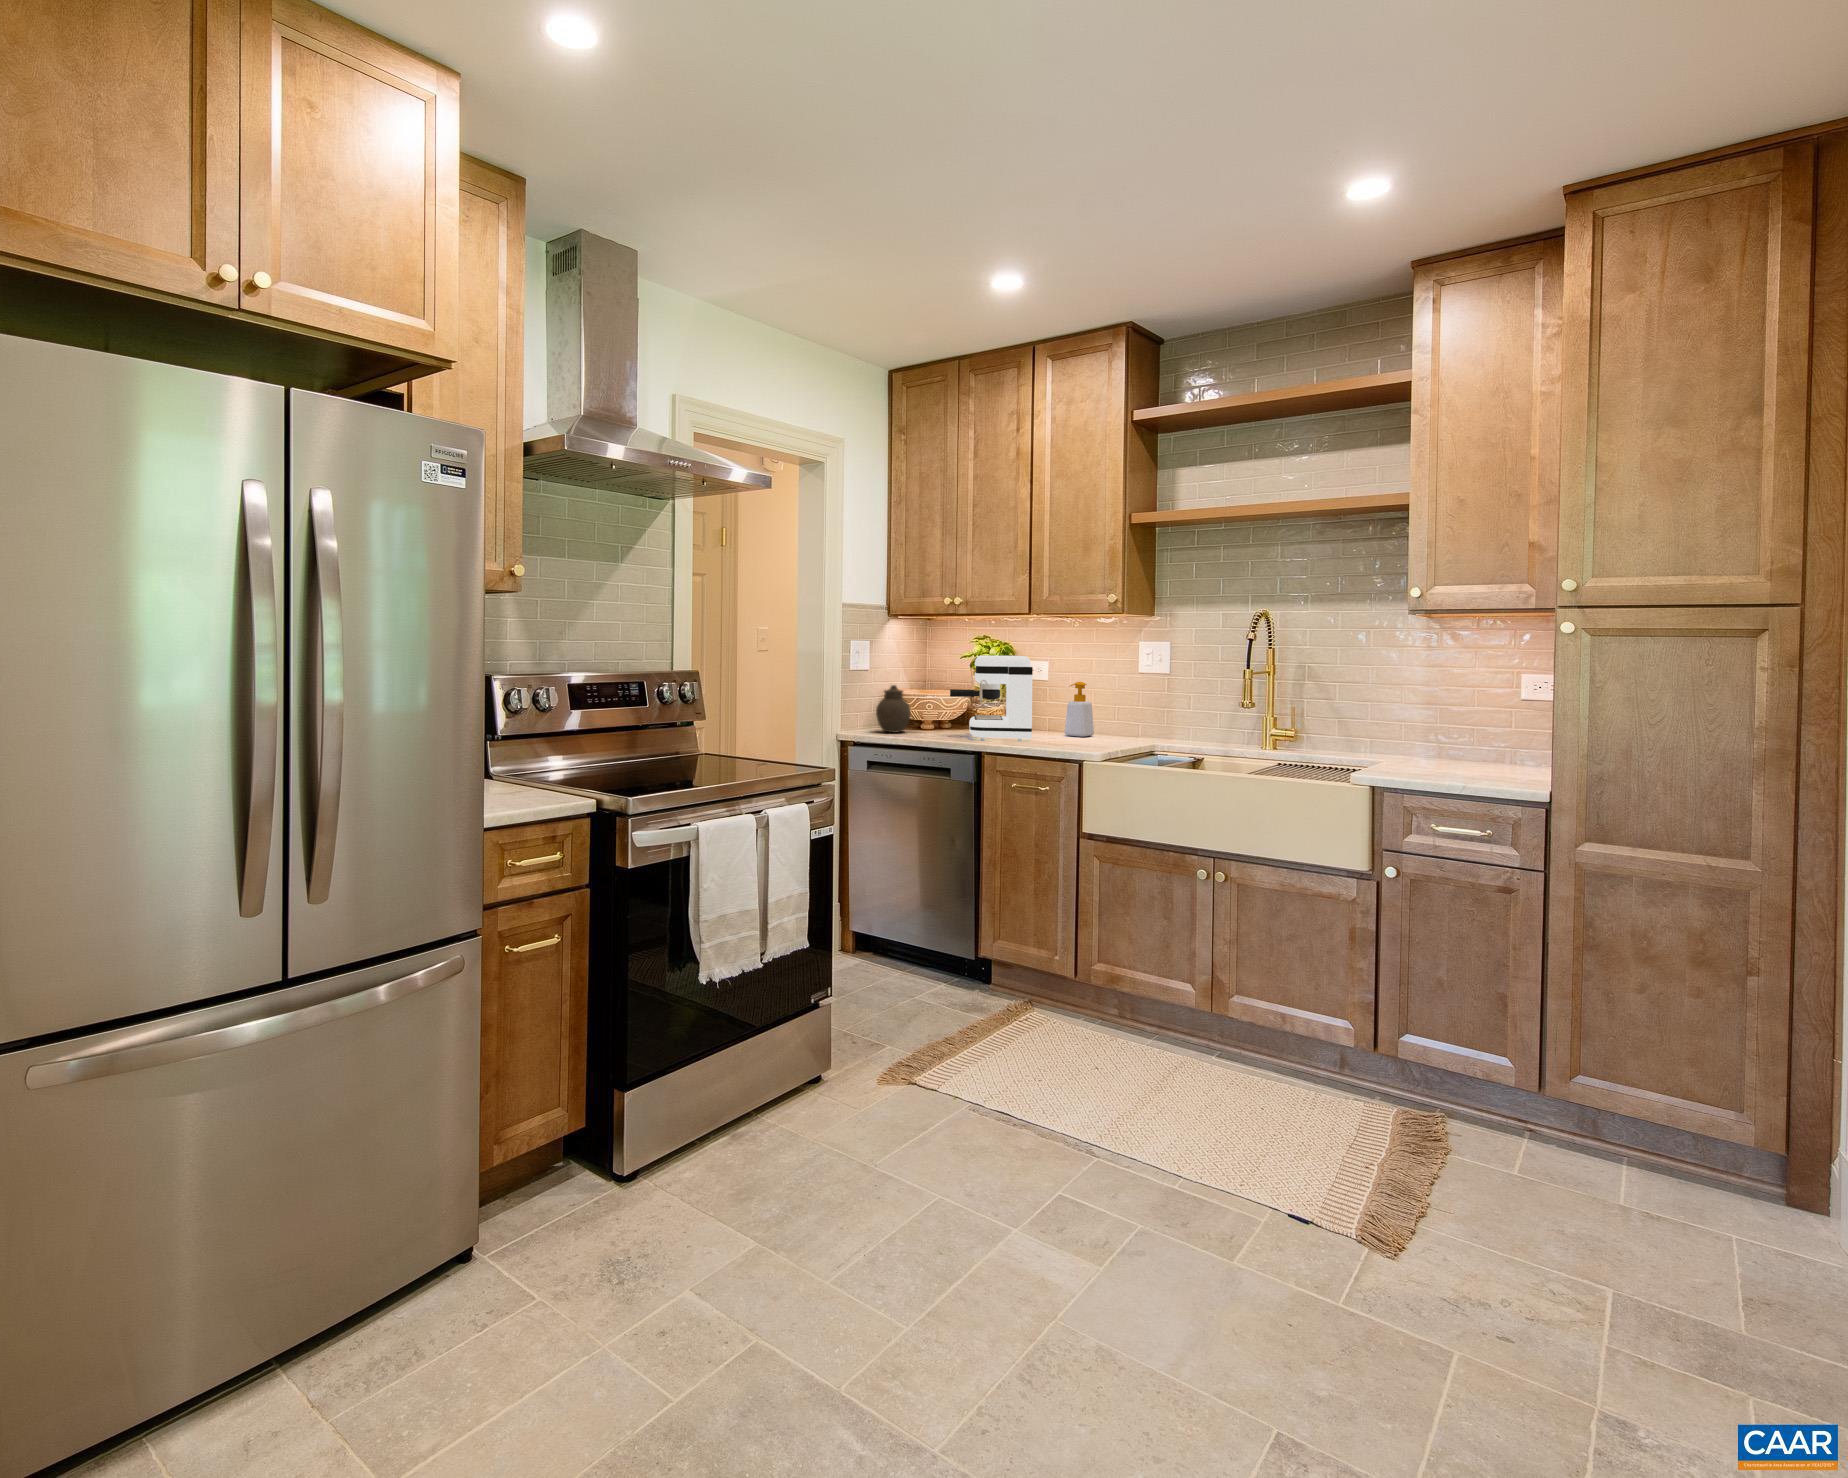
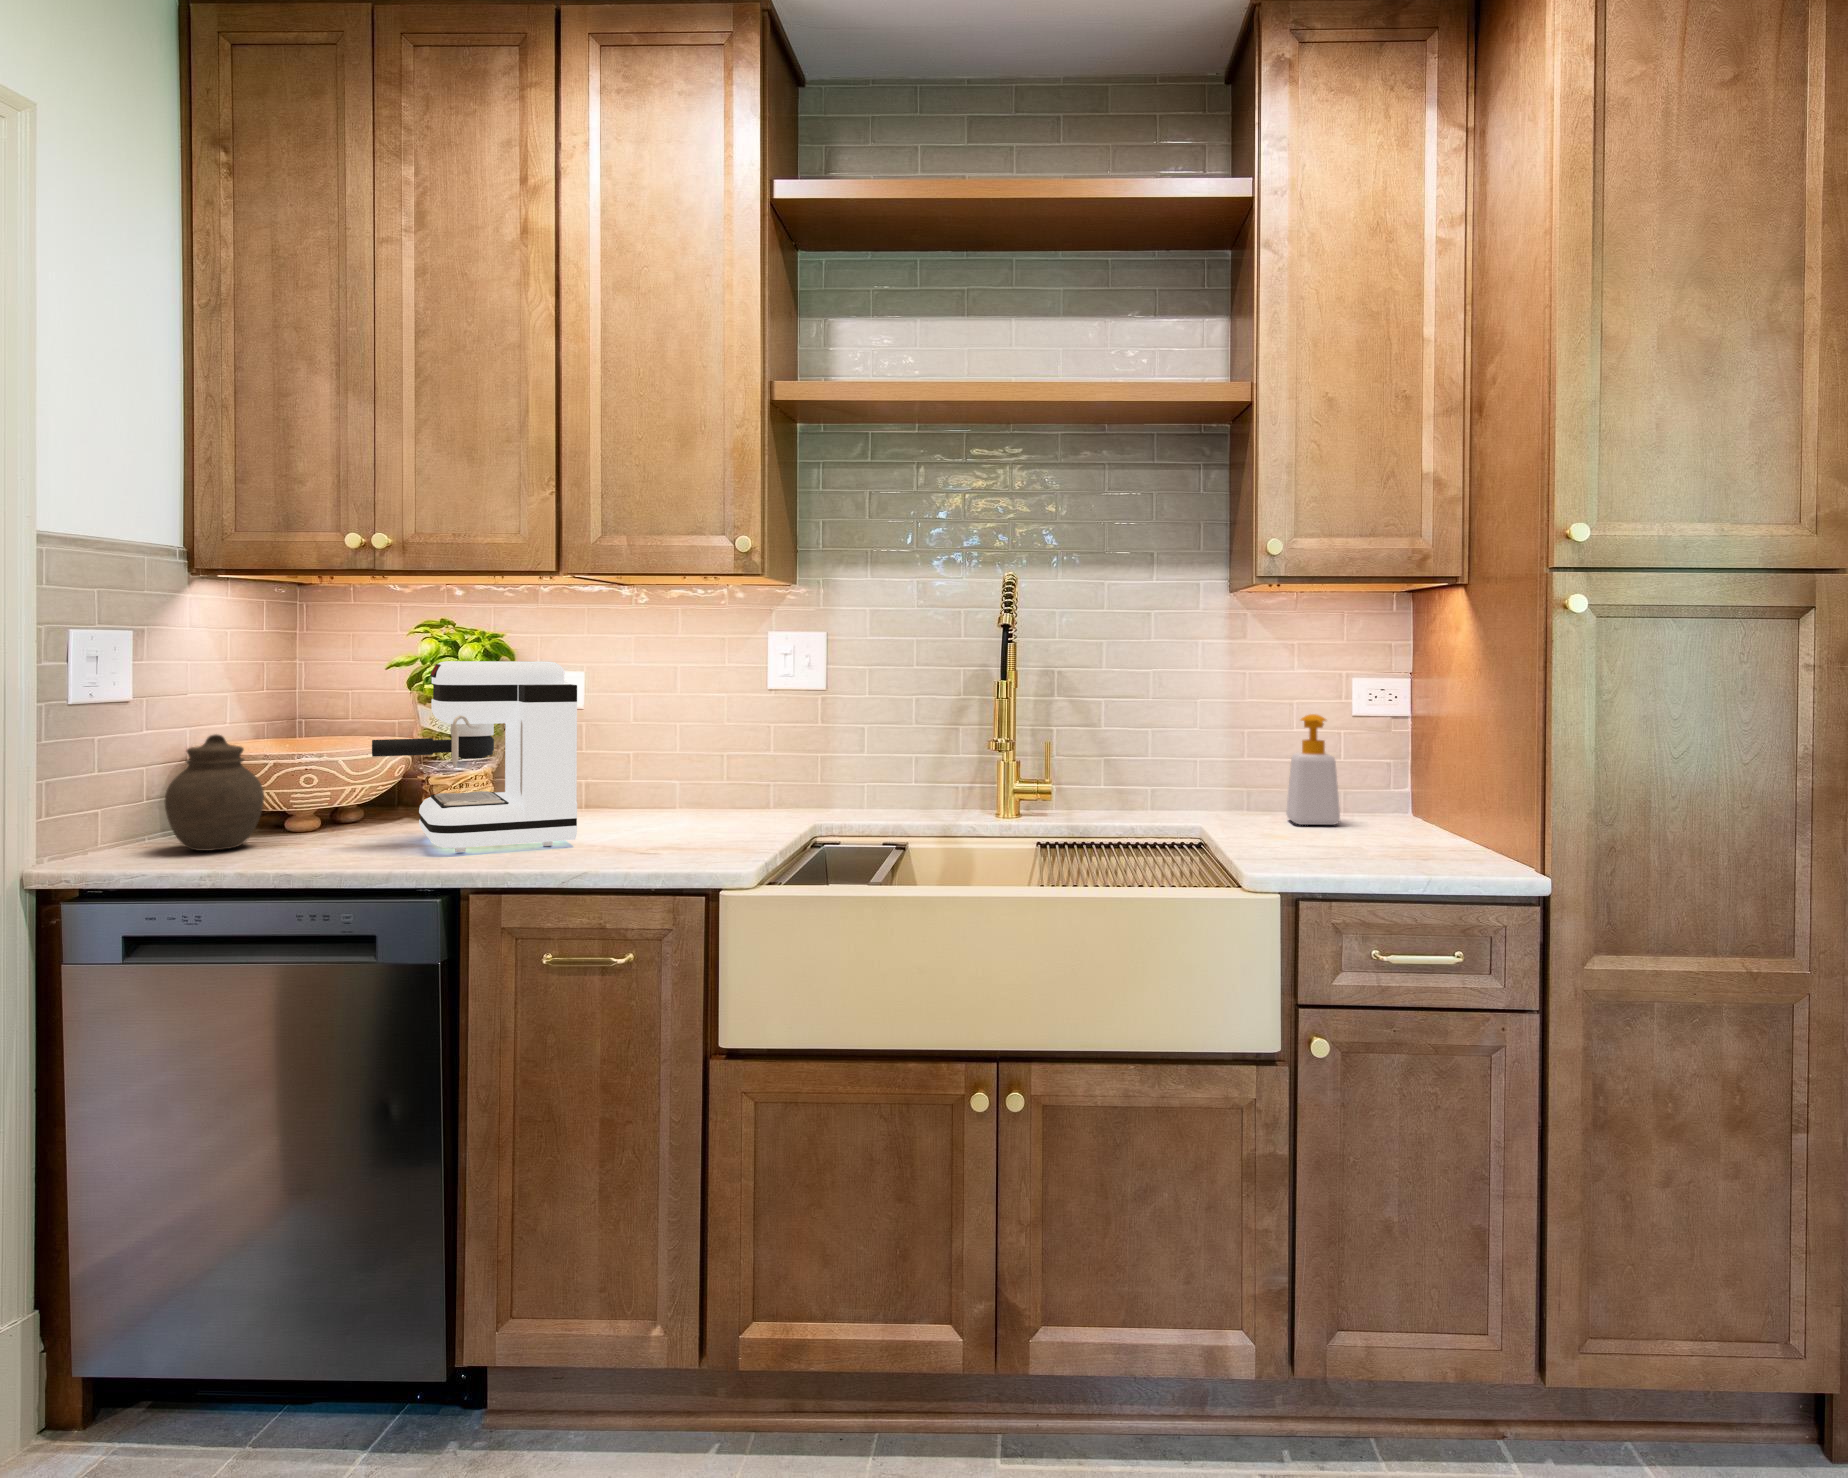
soap bottle: present [1065,682,1094,737] -> present [1286,714,1340,825]

